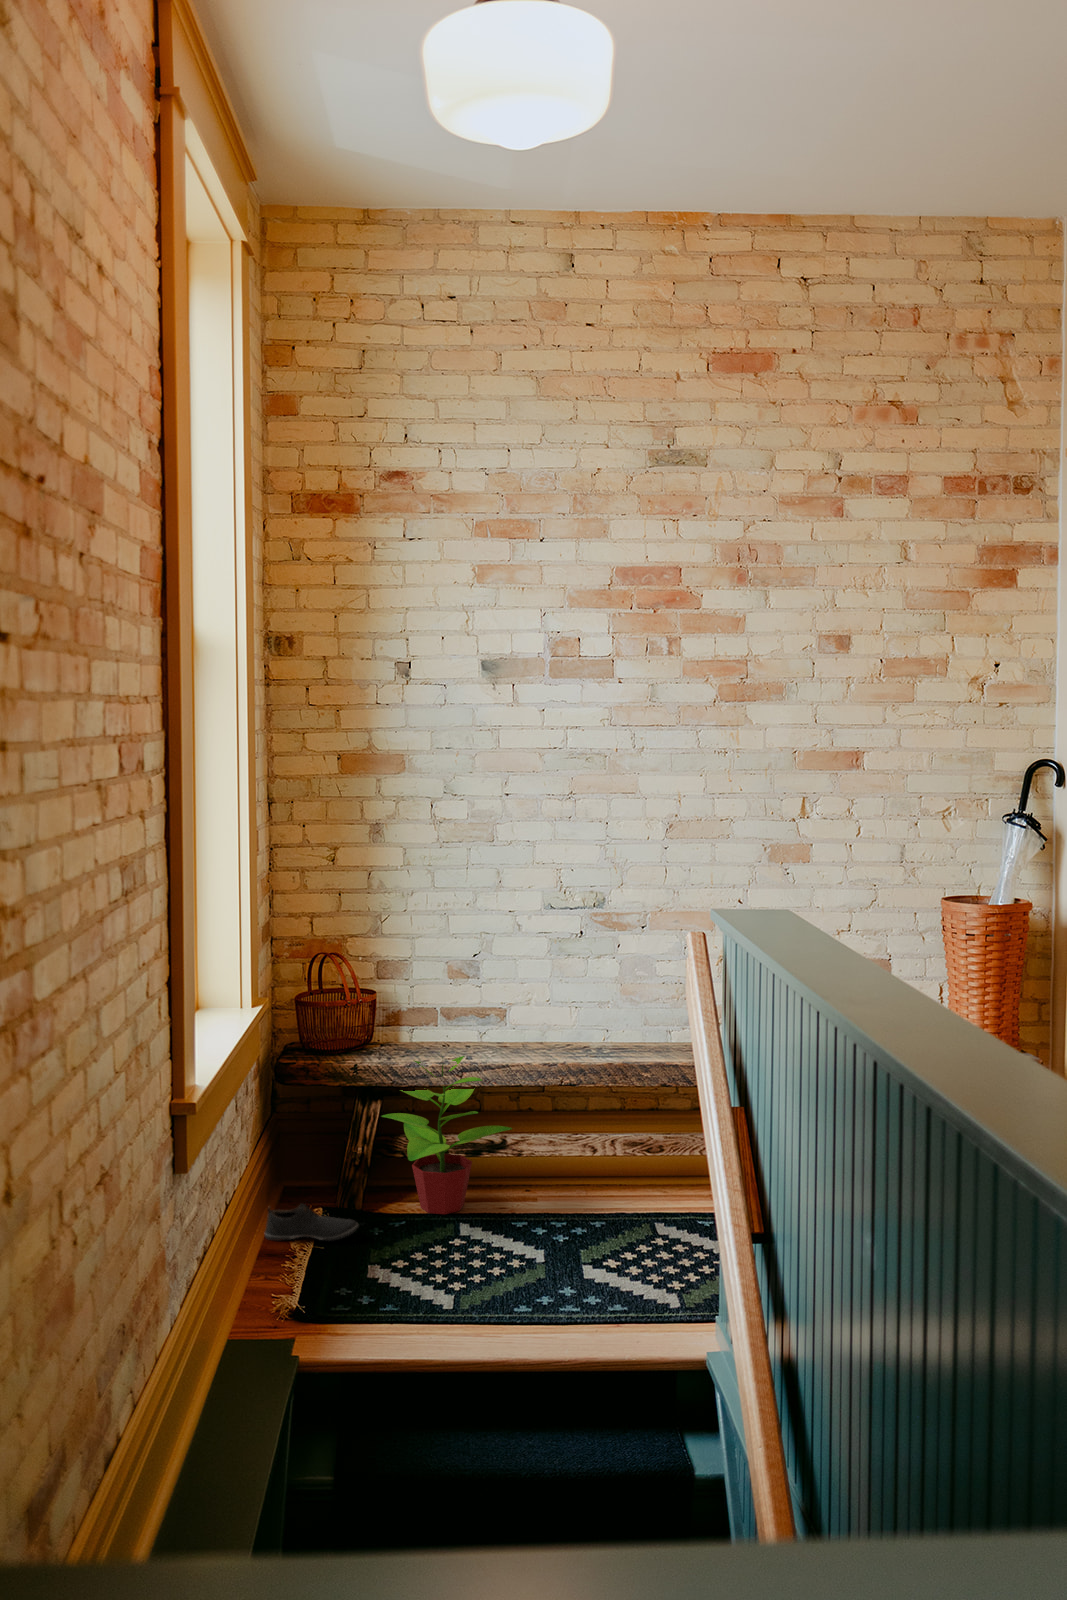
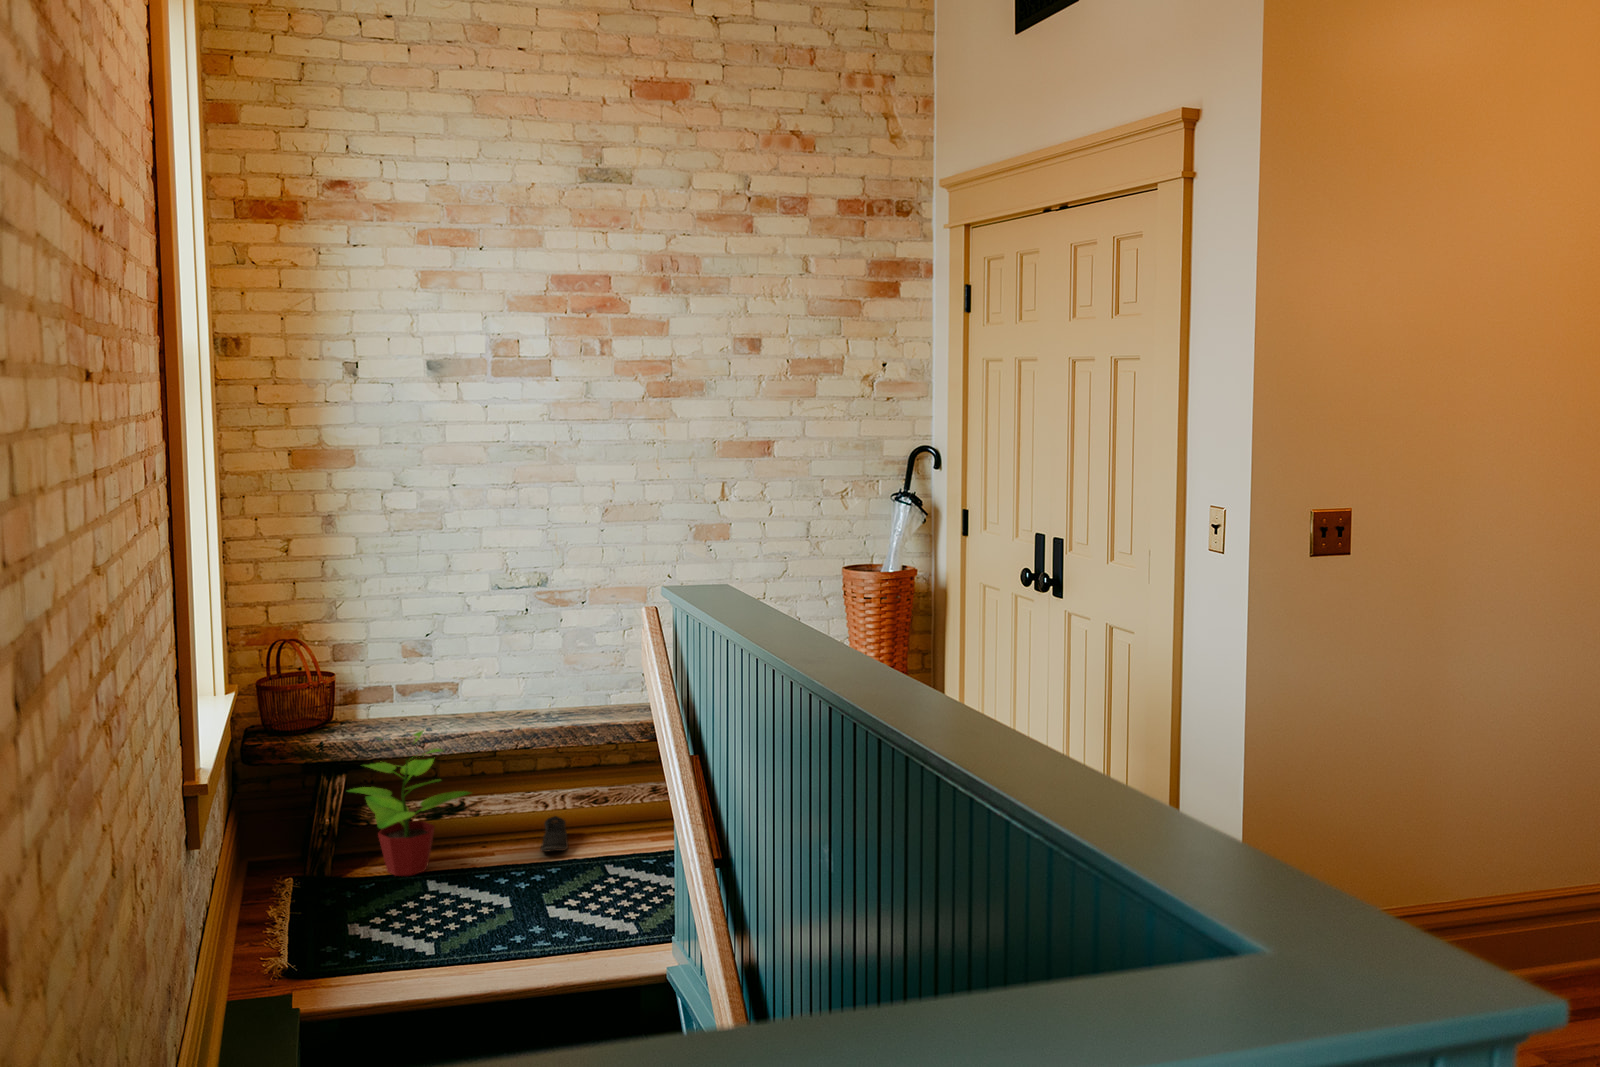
shoe: present [265,1204,359,1241] -> present [540,816,568,852]

